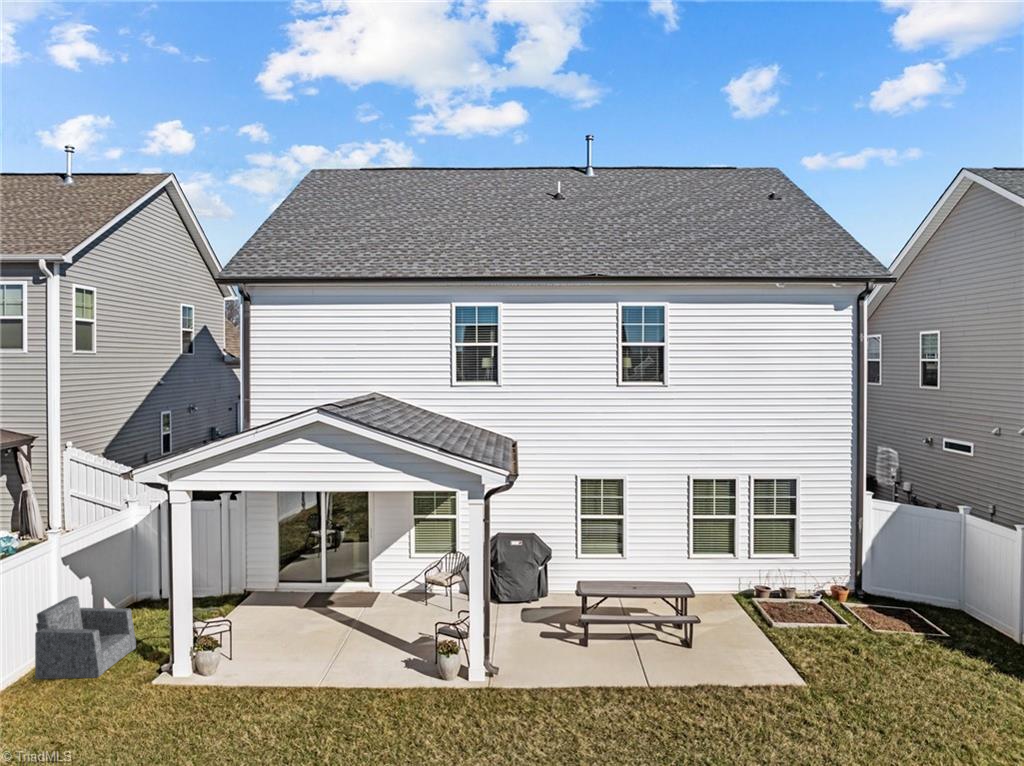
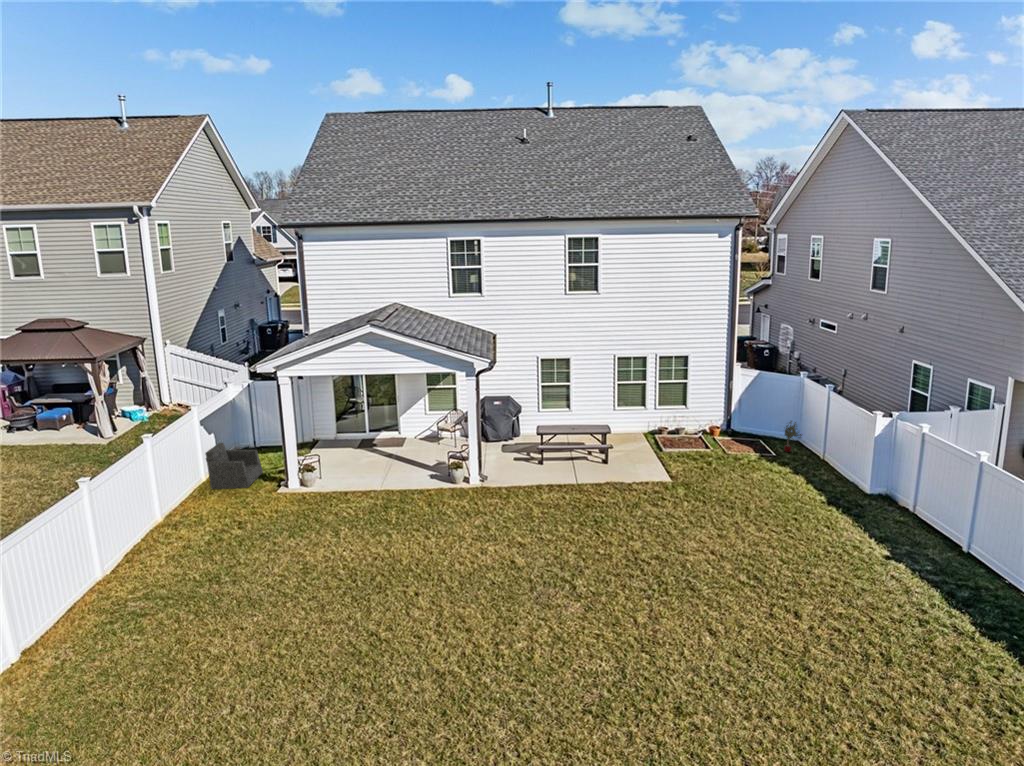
potted tree: none [969,583,1006,637] -> present [784,421,802,452]

